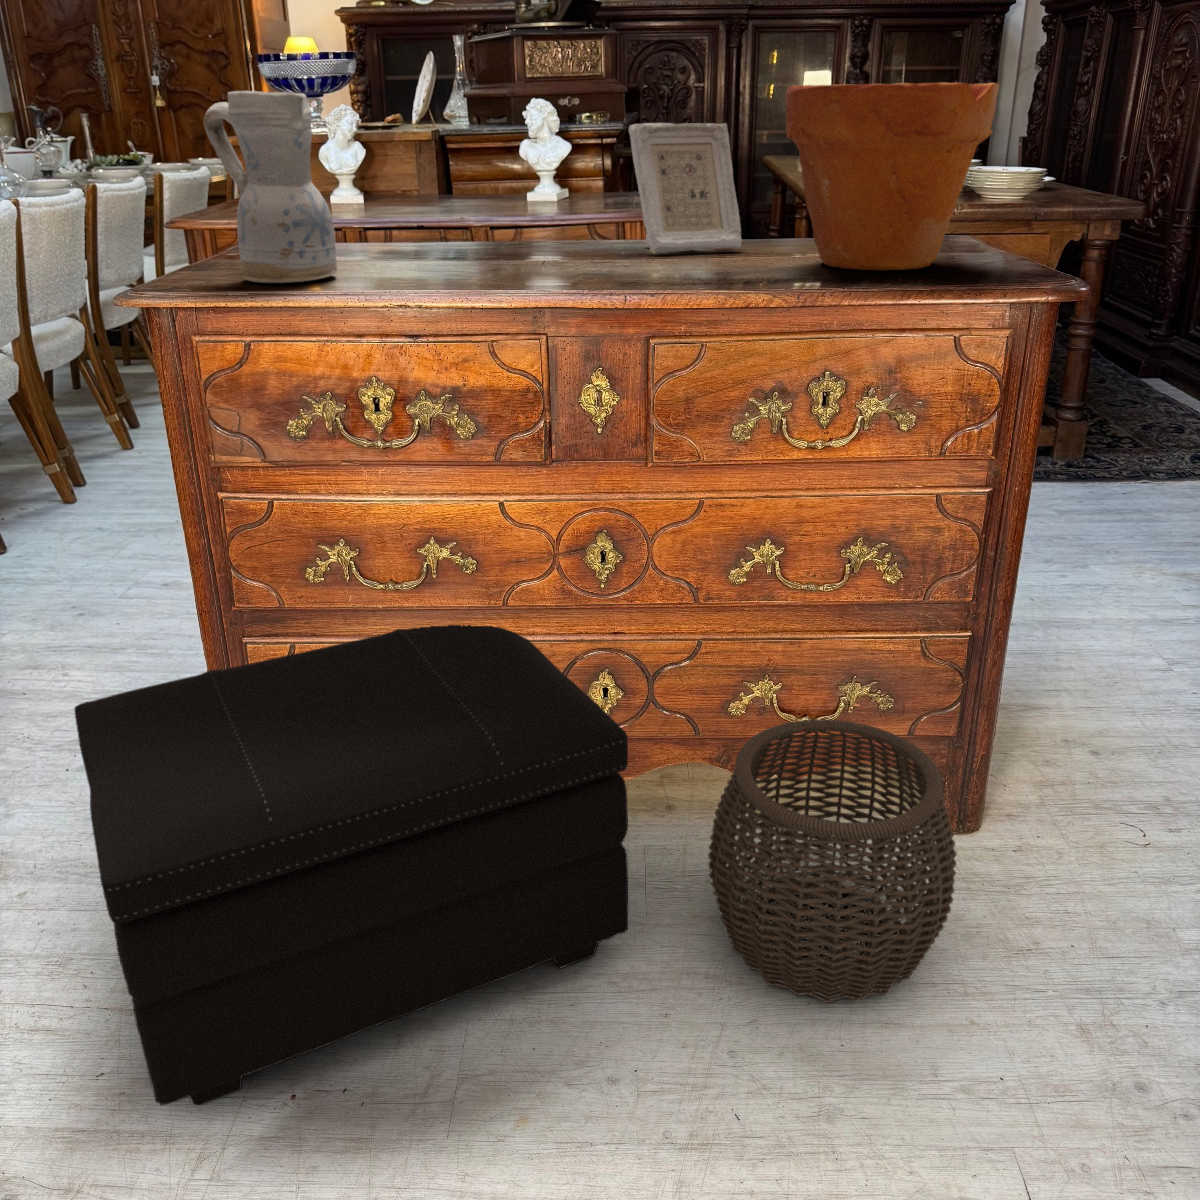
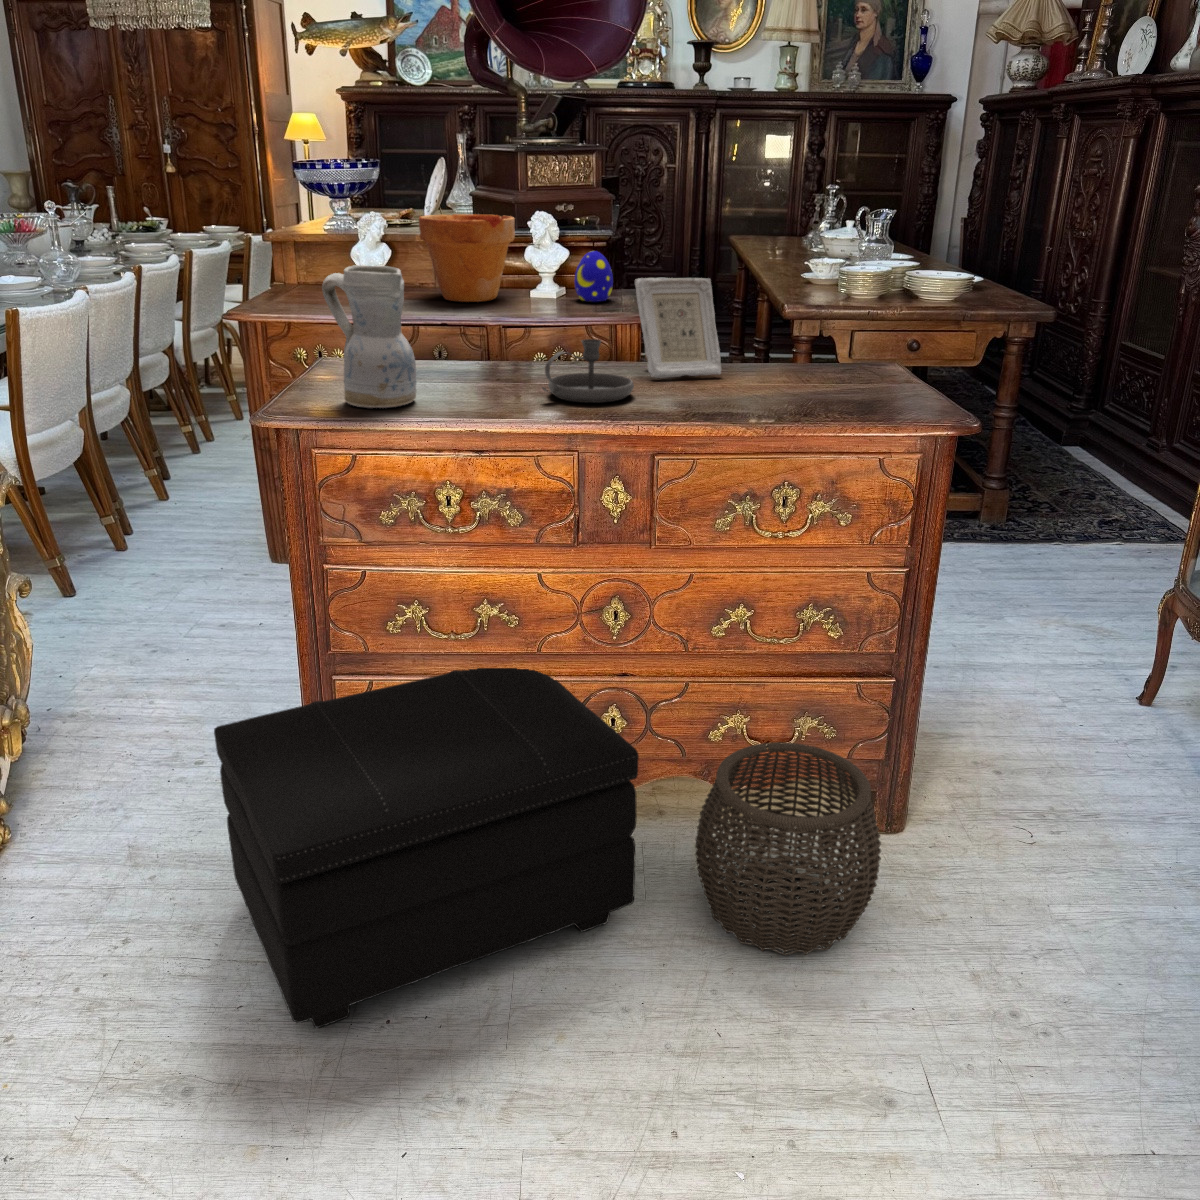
flower pot: present [785,82,999,270] -> present [419,214,515,302]
decorative egg: none [574,137,620,198] -> present [574,251,613,302]
candlestick: none [501,193,625,274] -> present [542,339,634,403]

